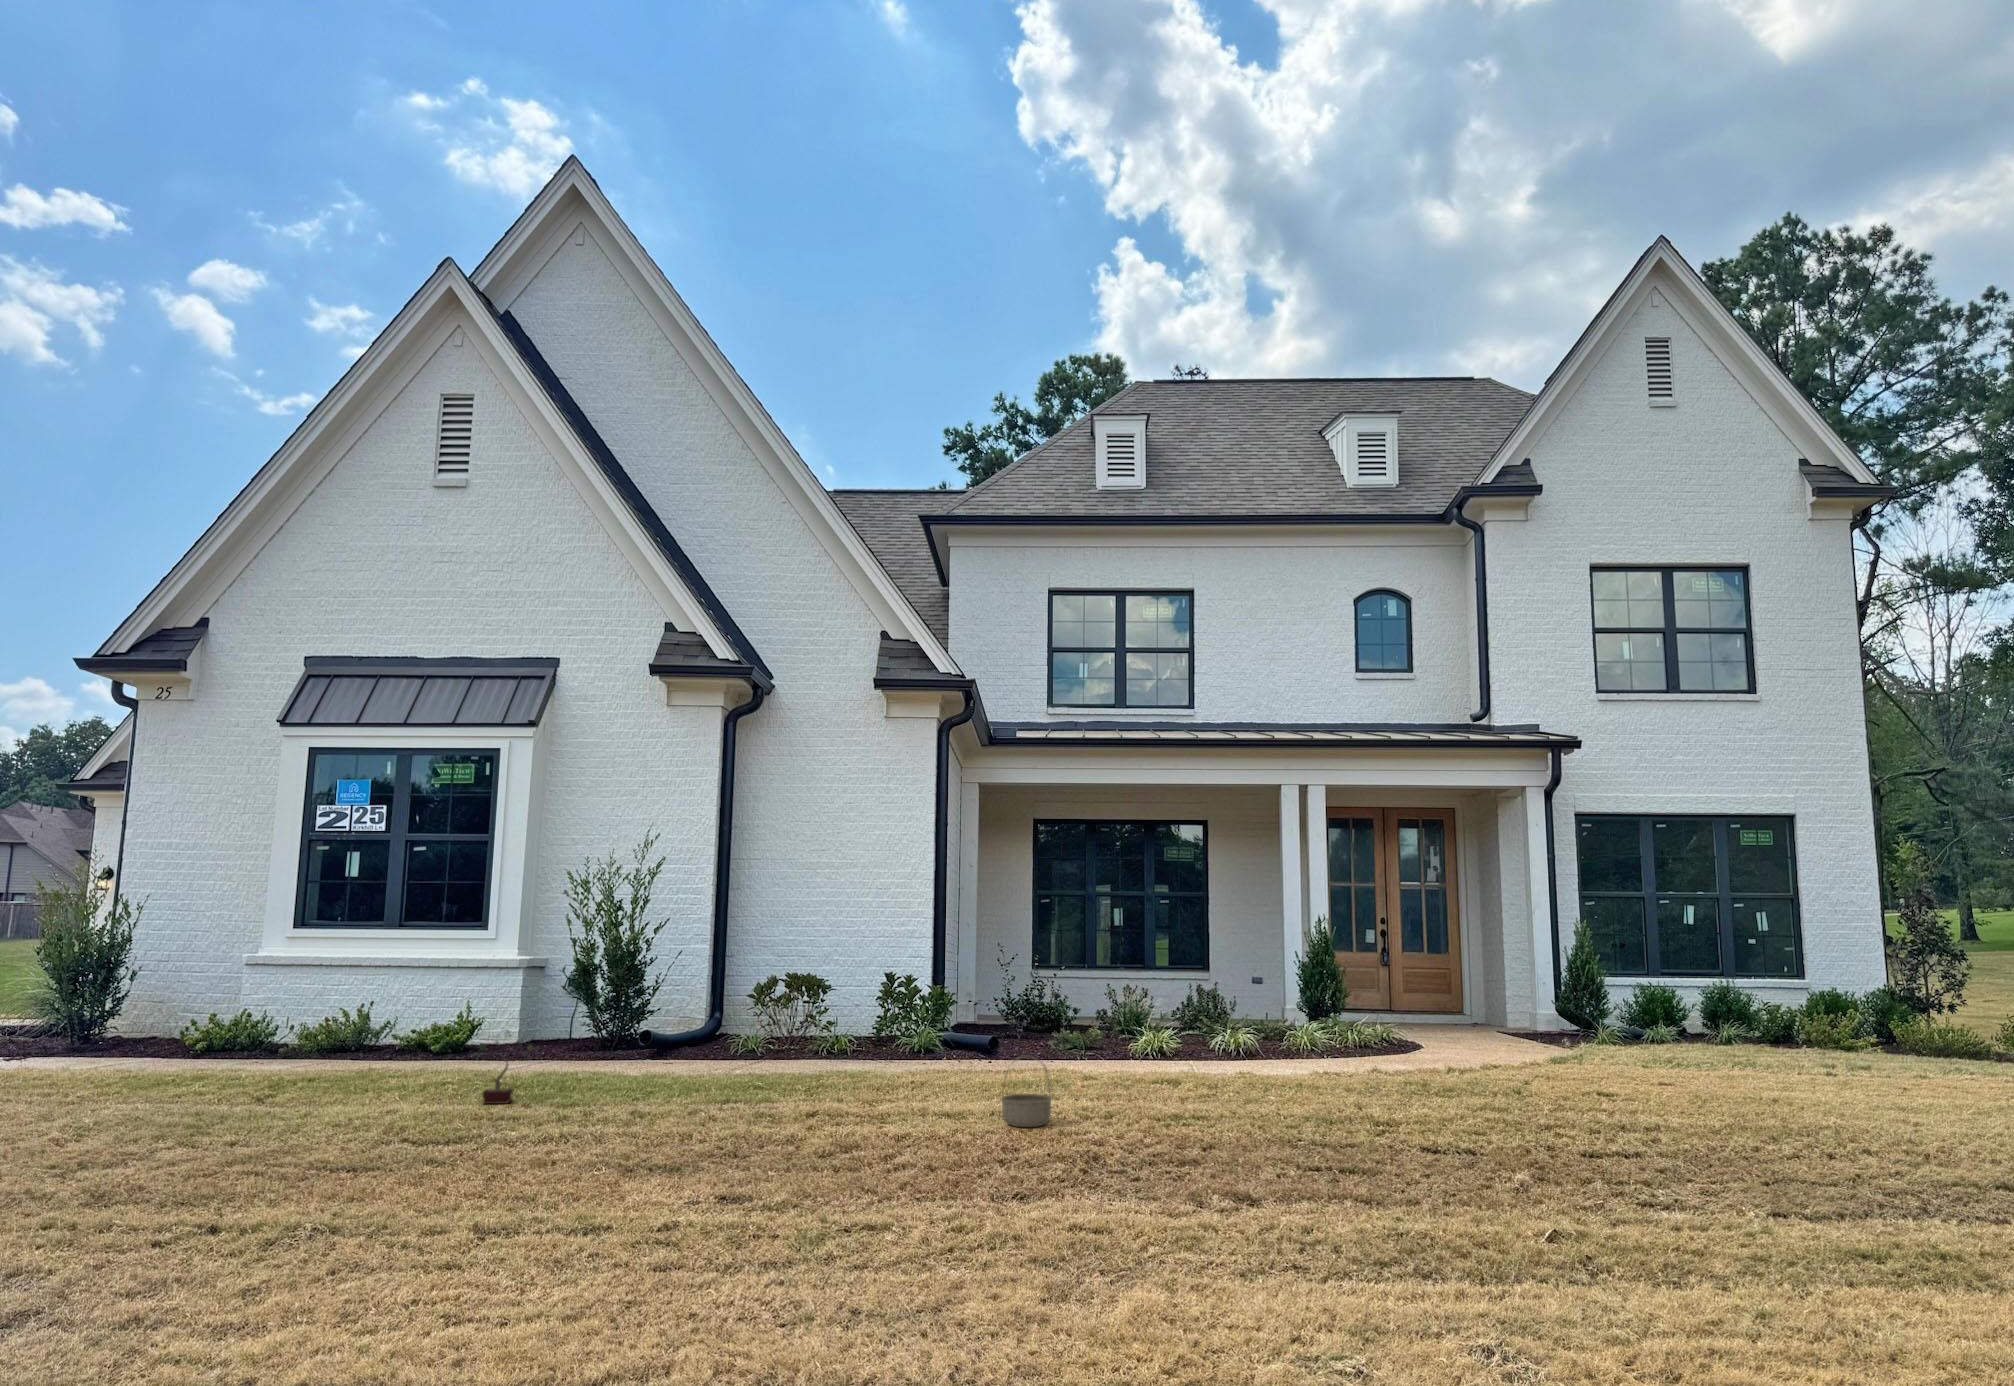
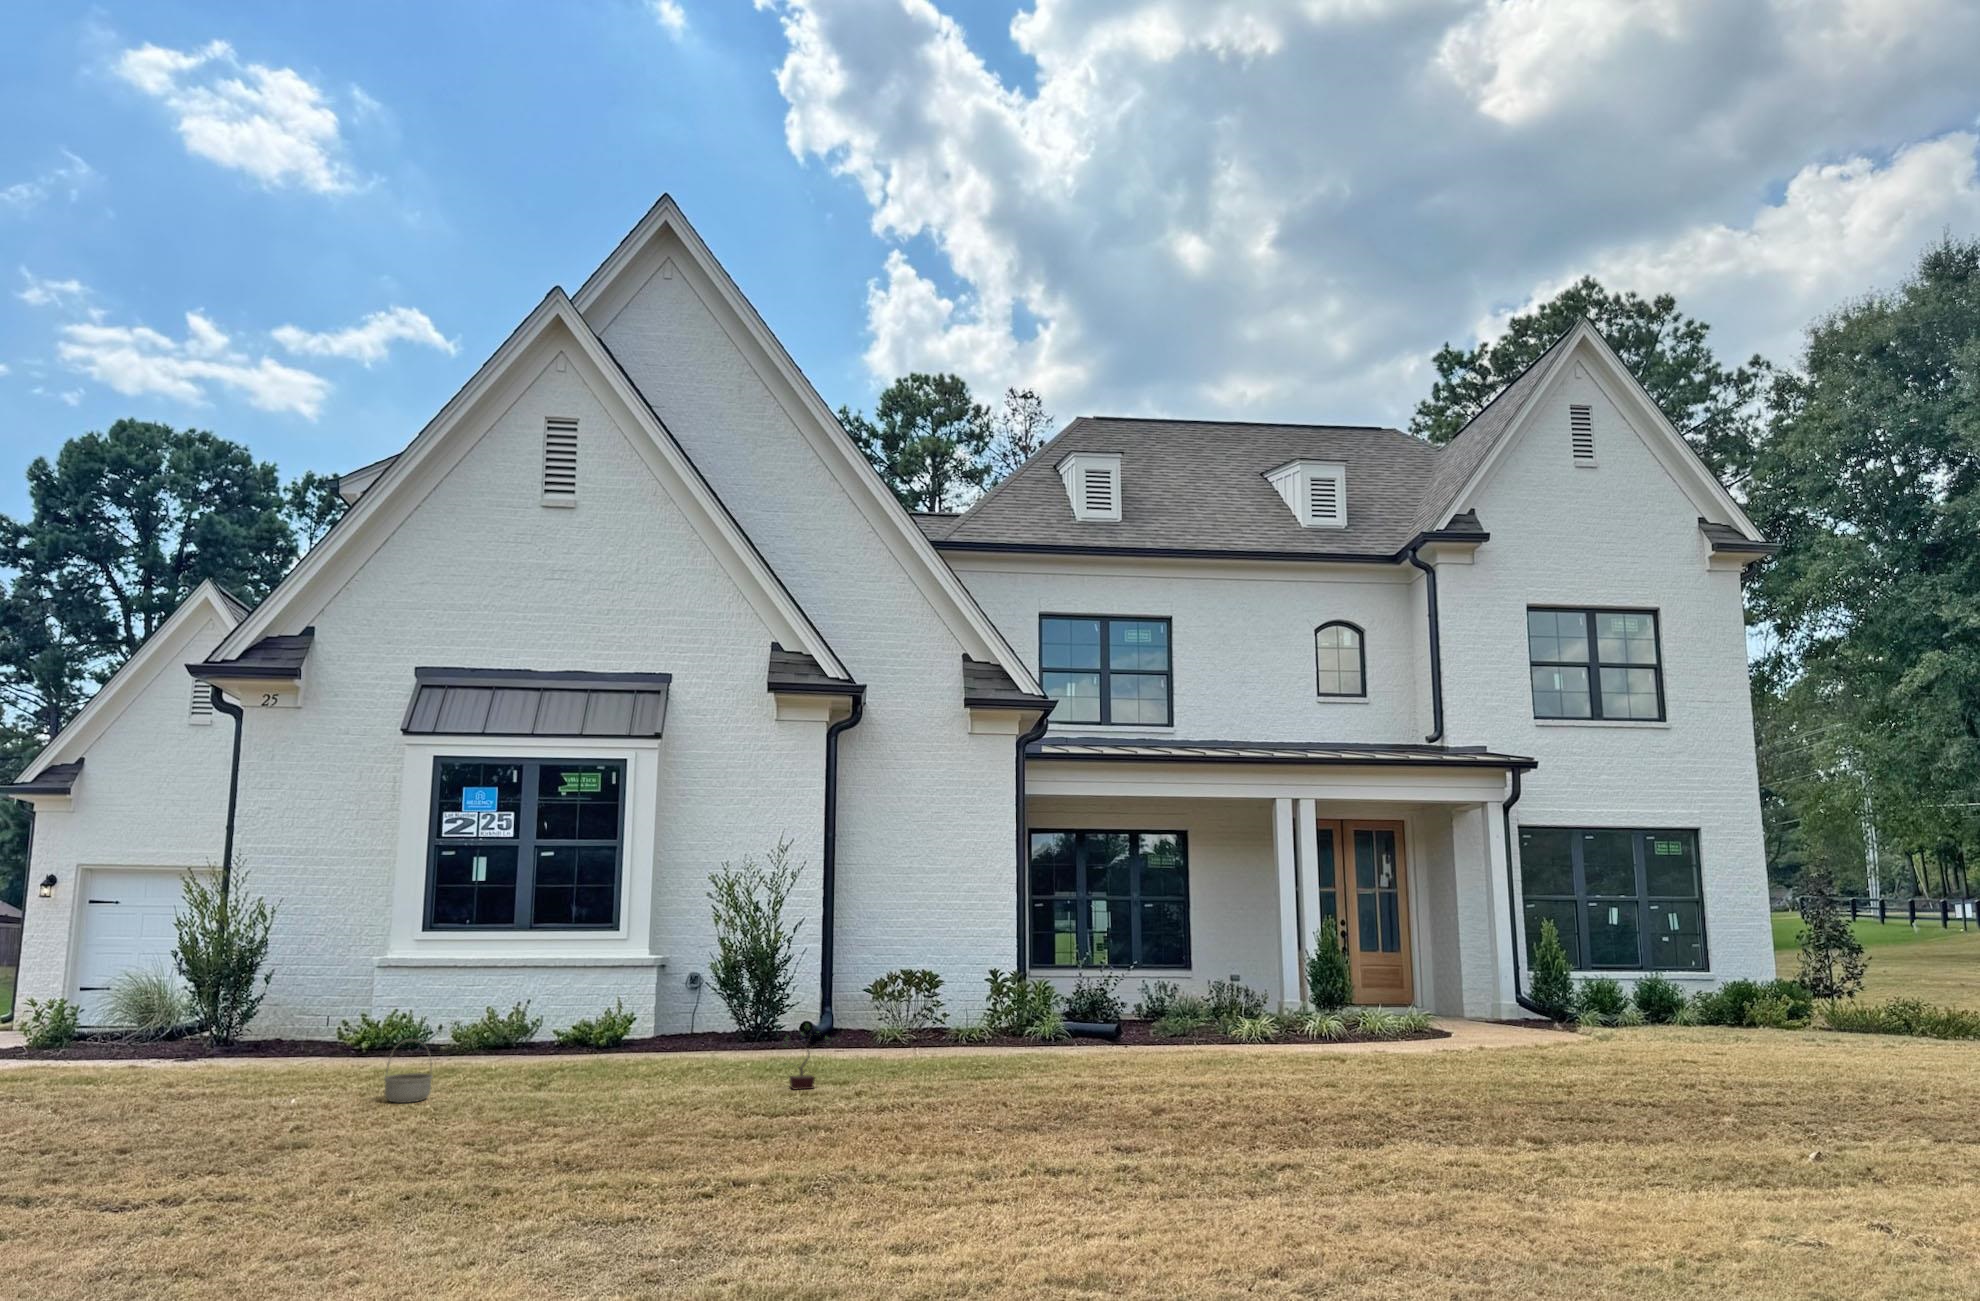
basket: present [1001,1056,1052,1127] -> present [384,1039,433,1103]

